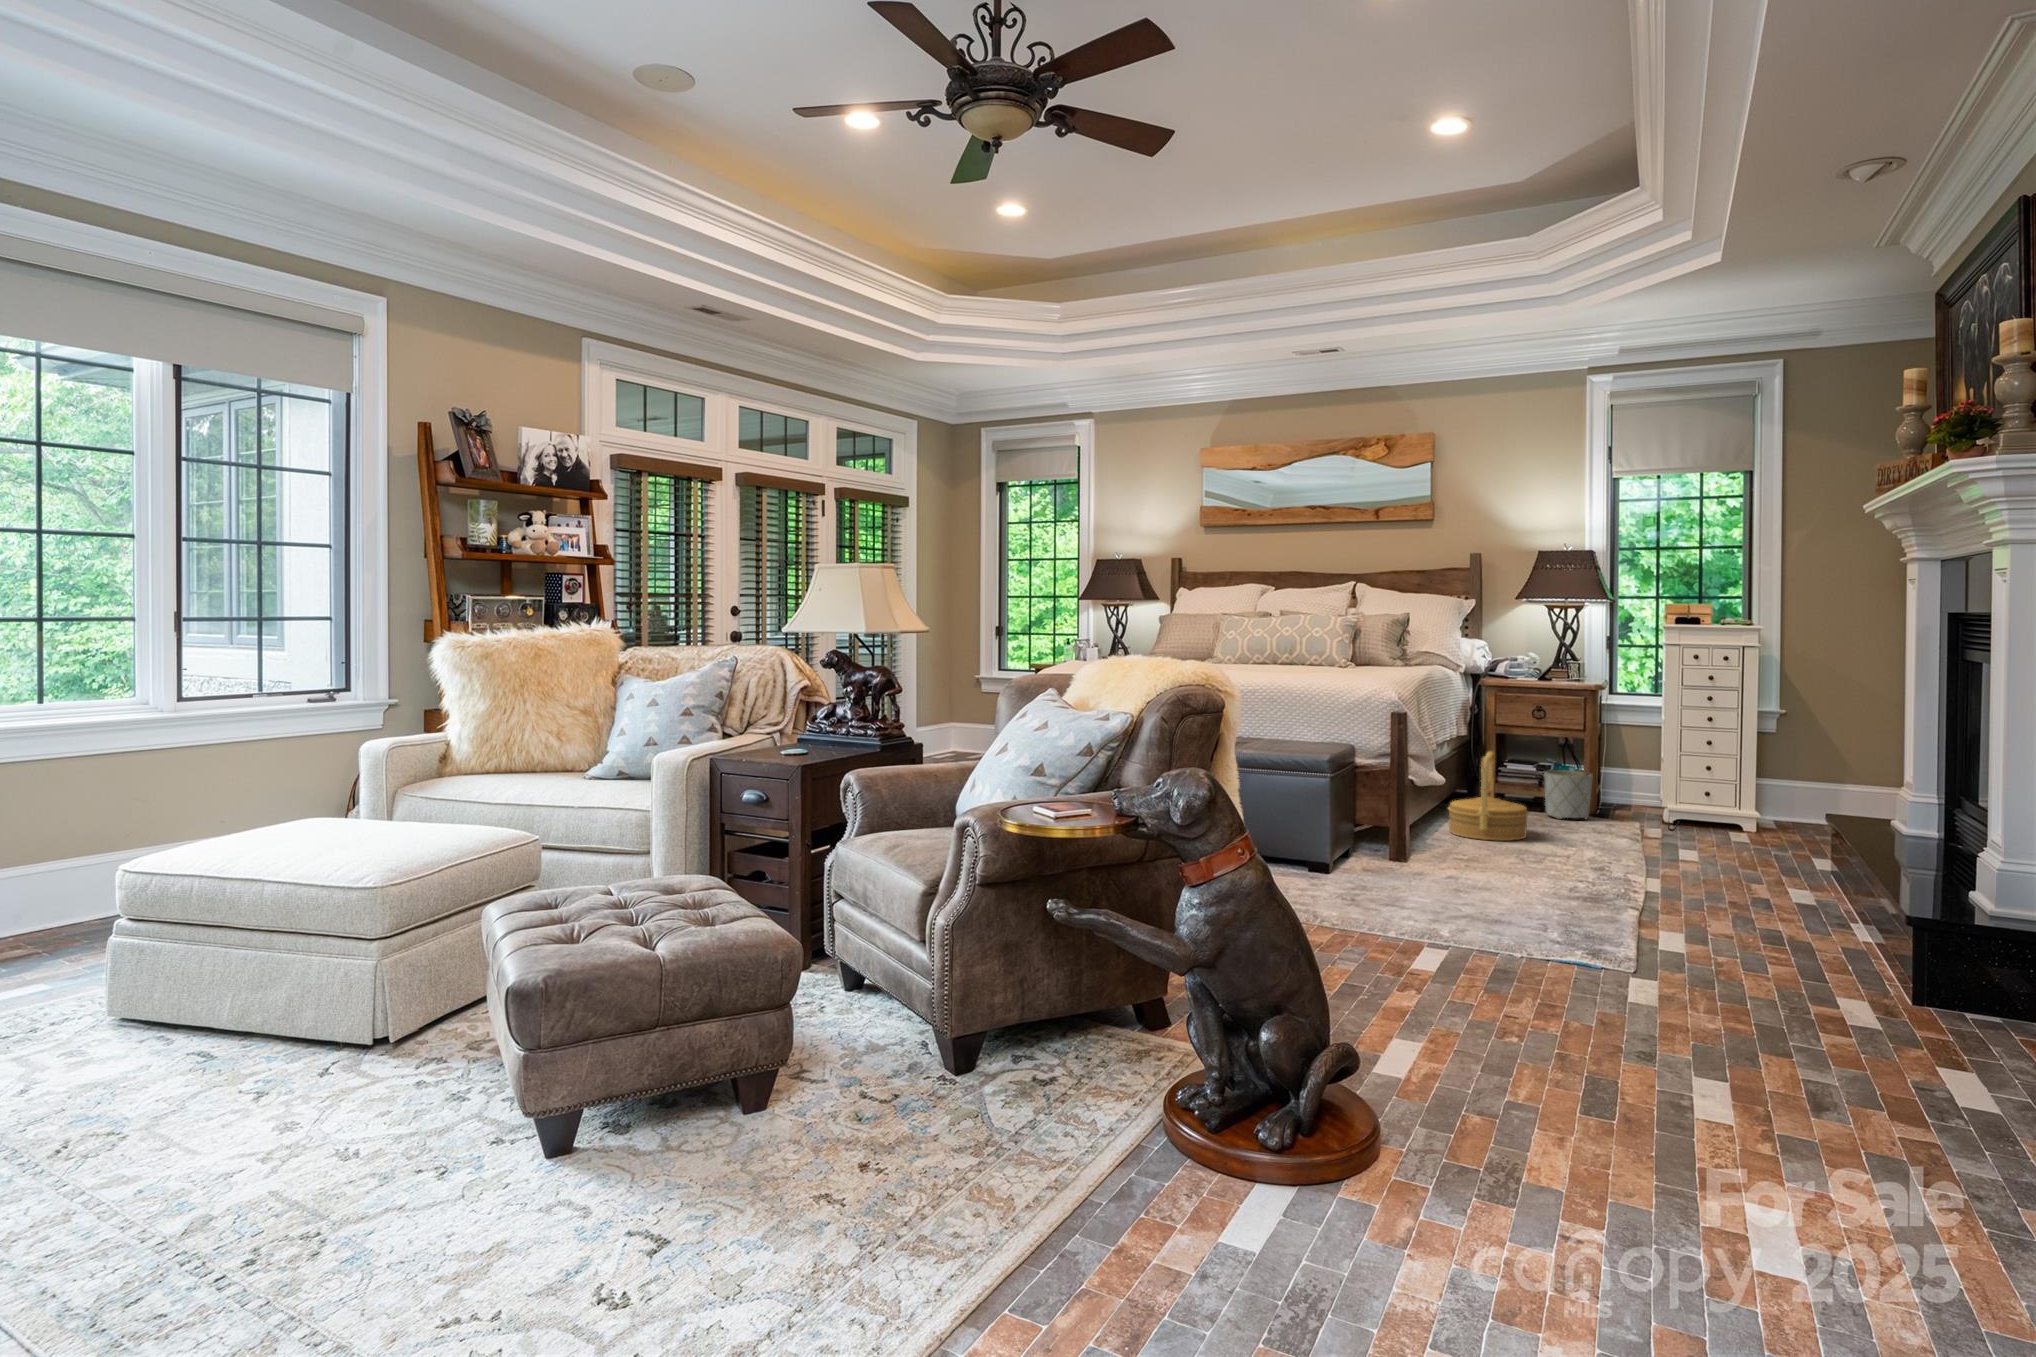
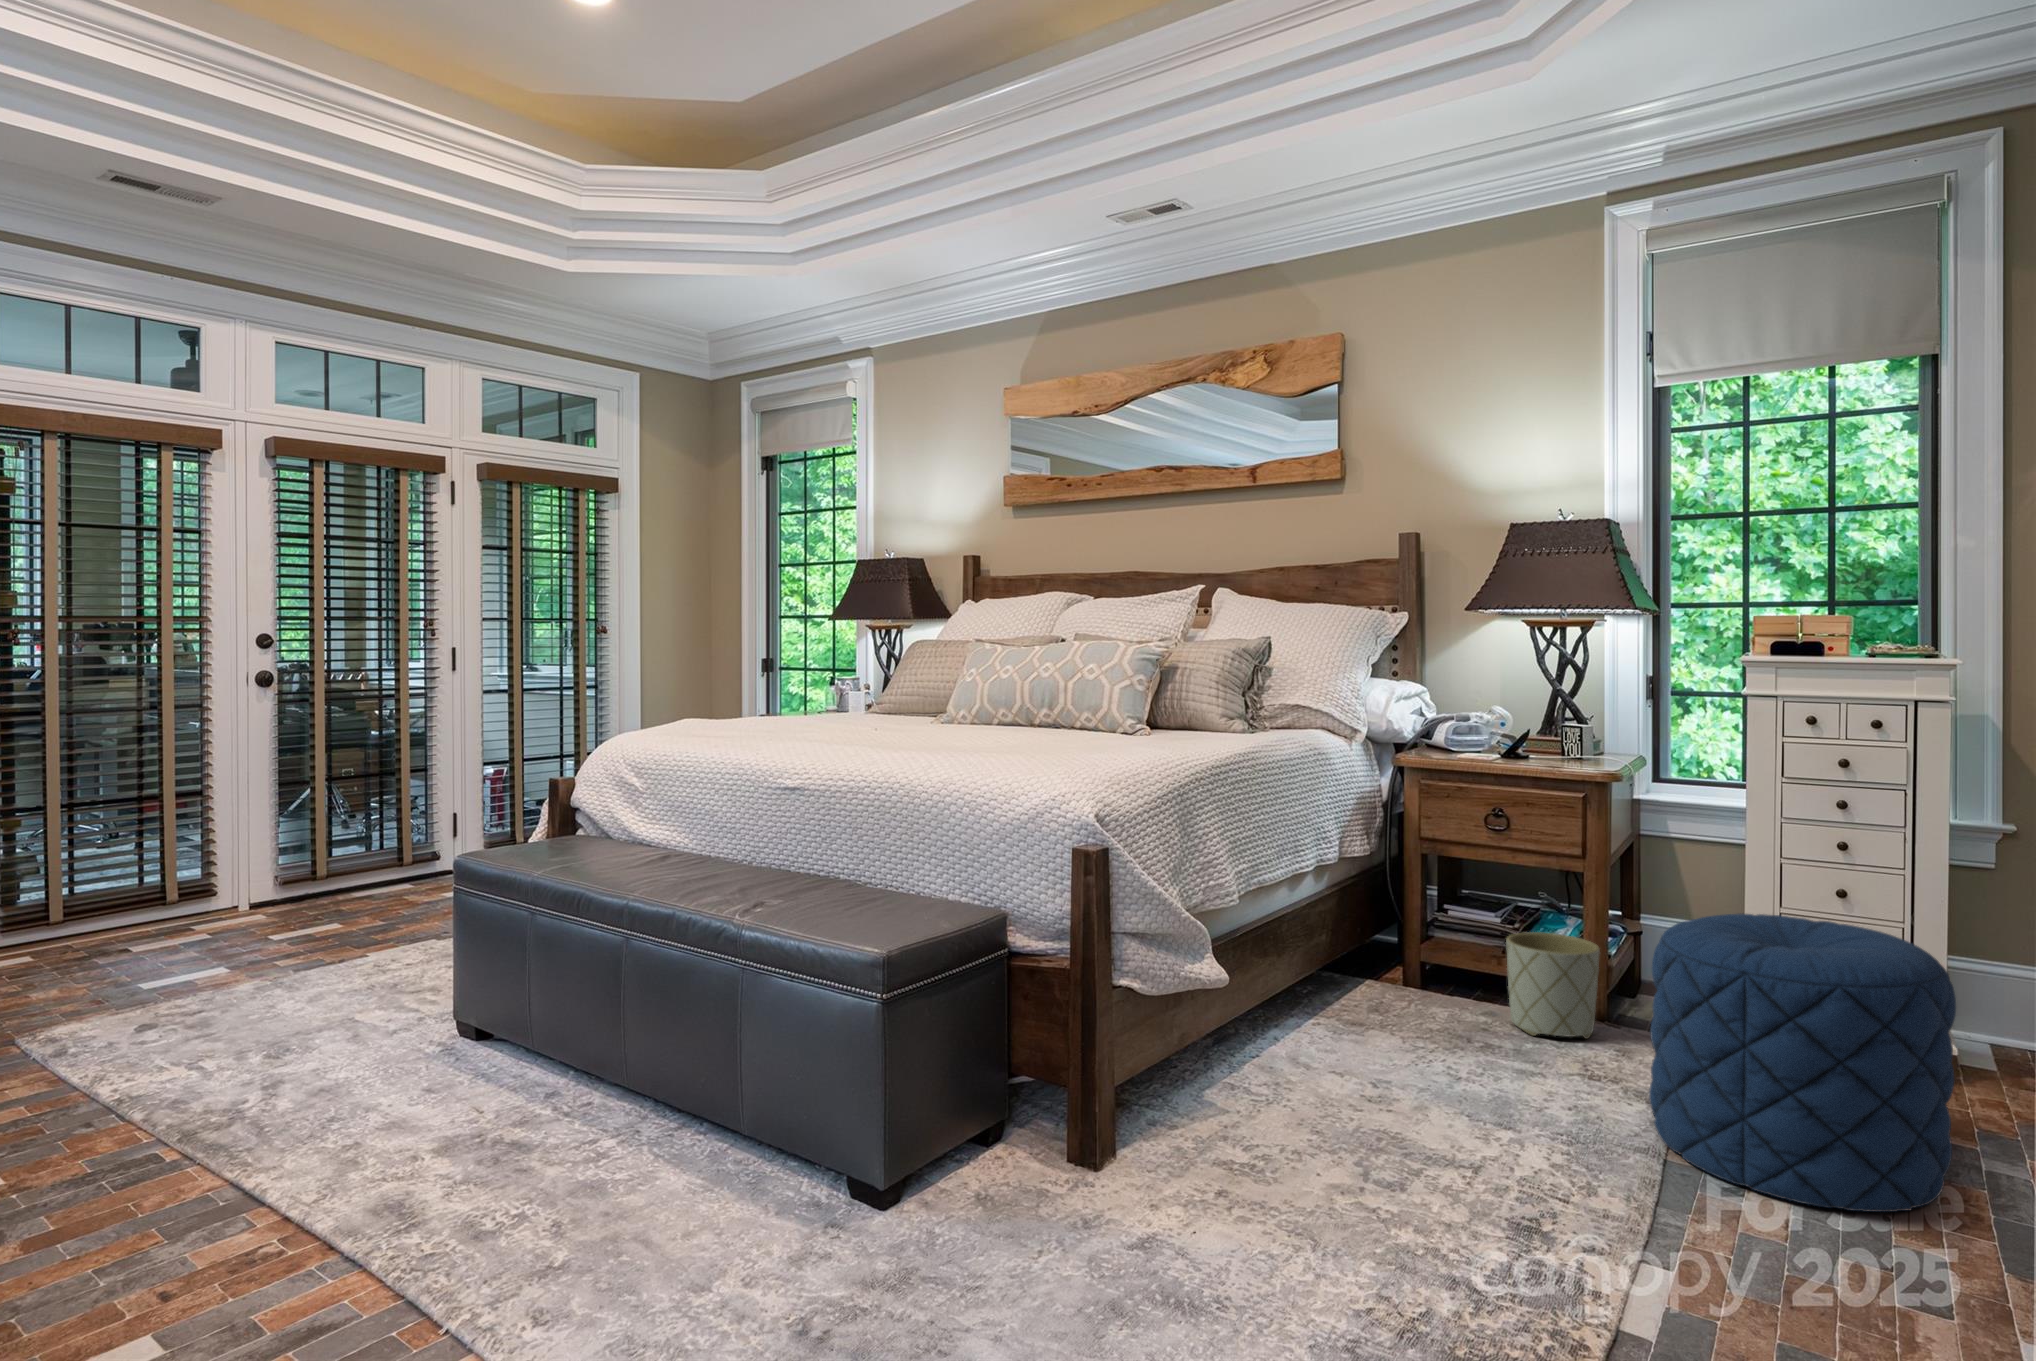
pouf: none [1627,745,1756,856] -> present [1649,914,1956,1212]
woven basket: present [1448,751,1529,841] -> none [1274,907,1436,1114]

